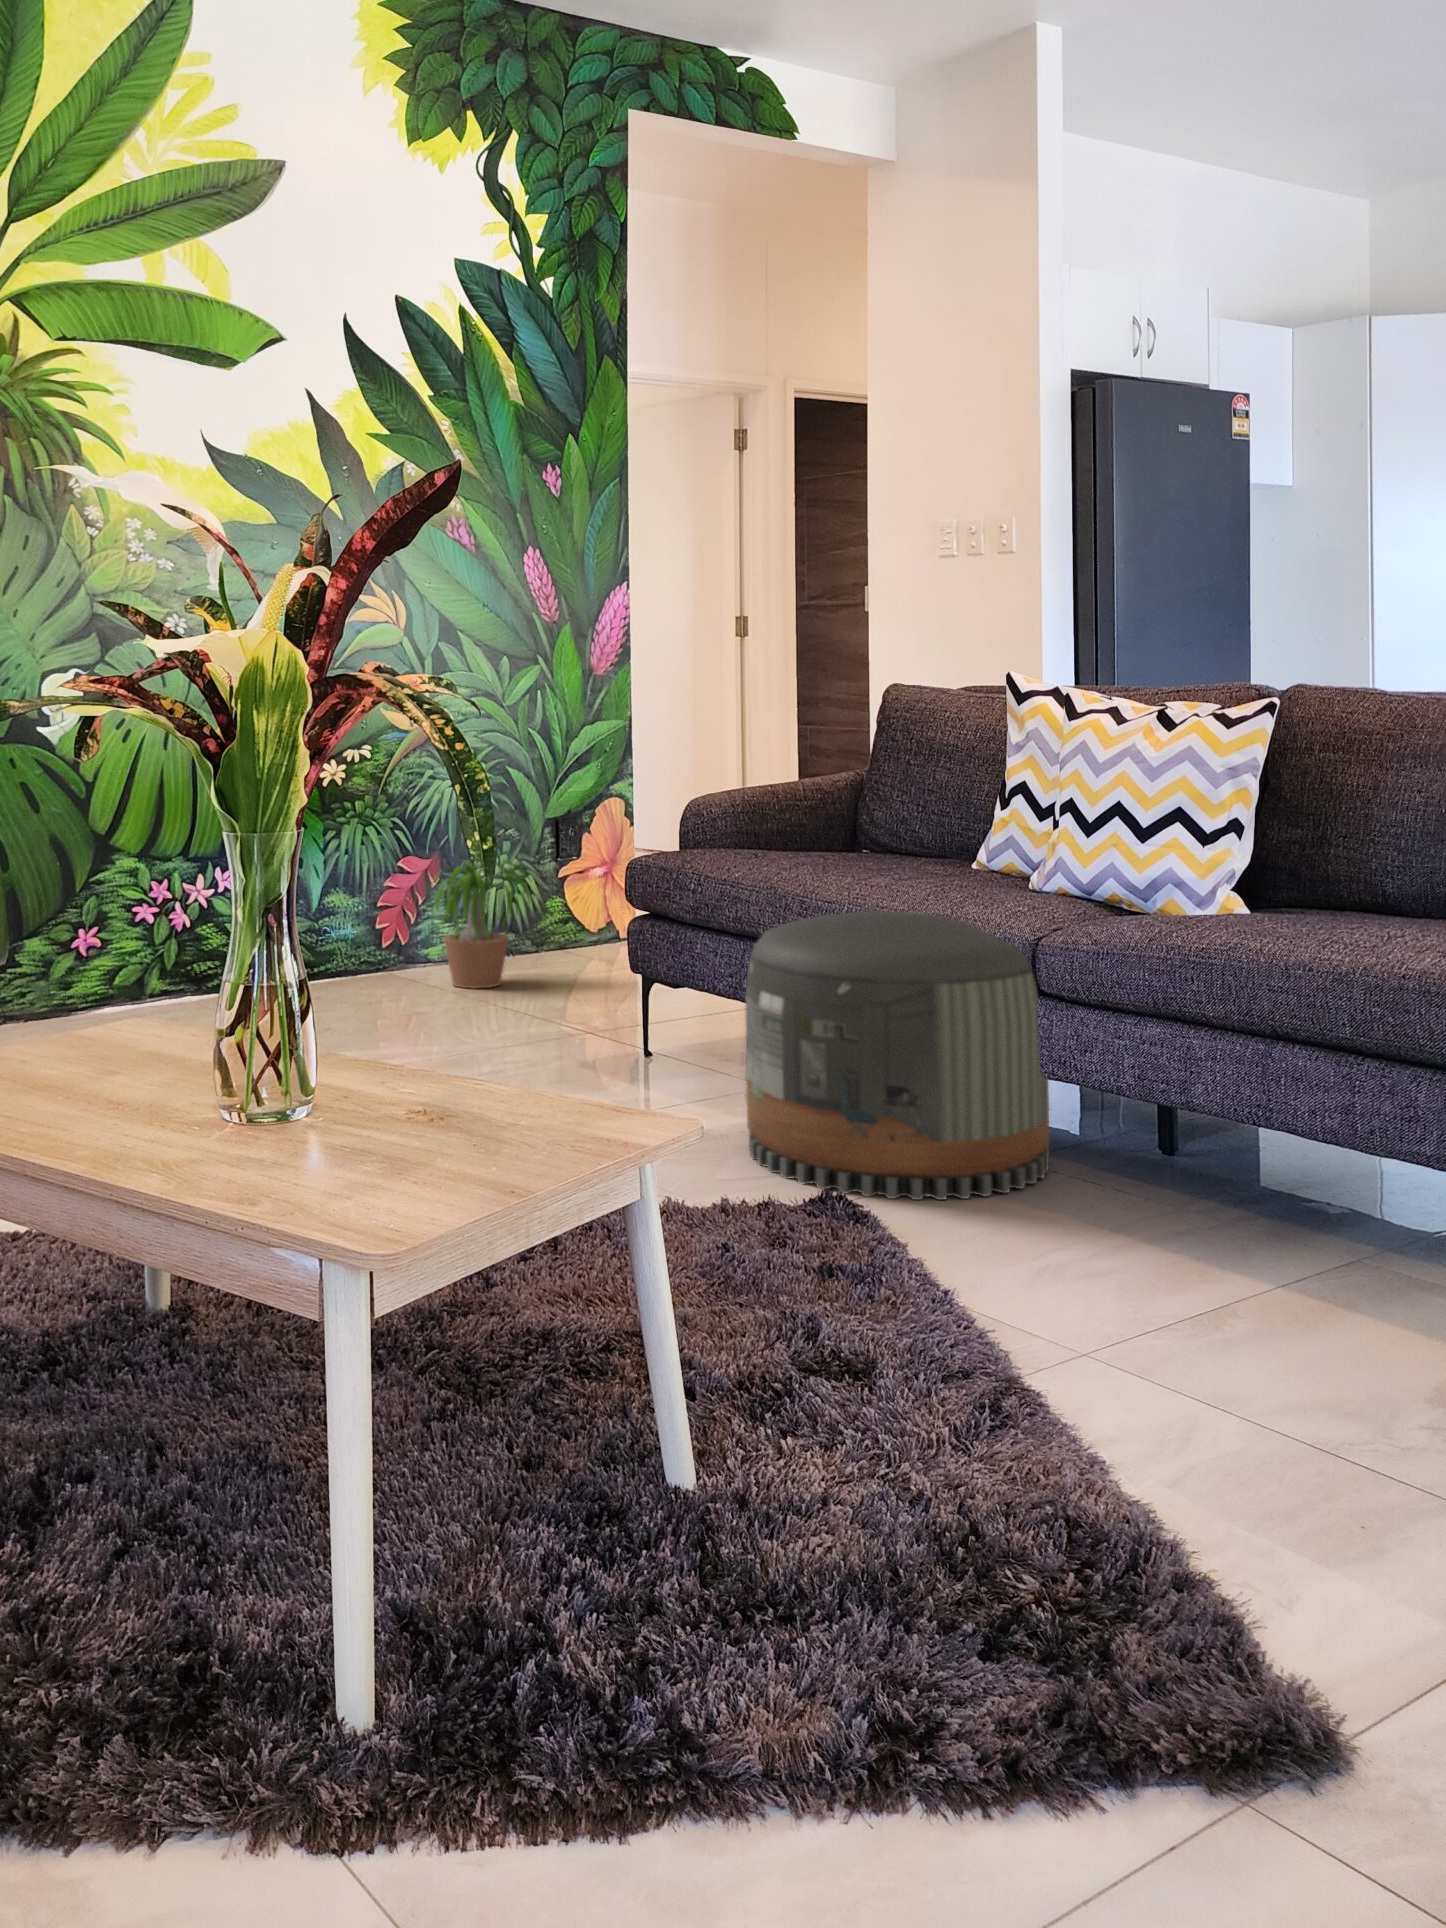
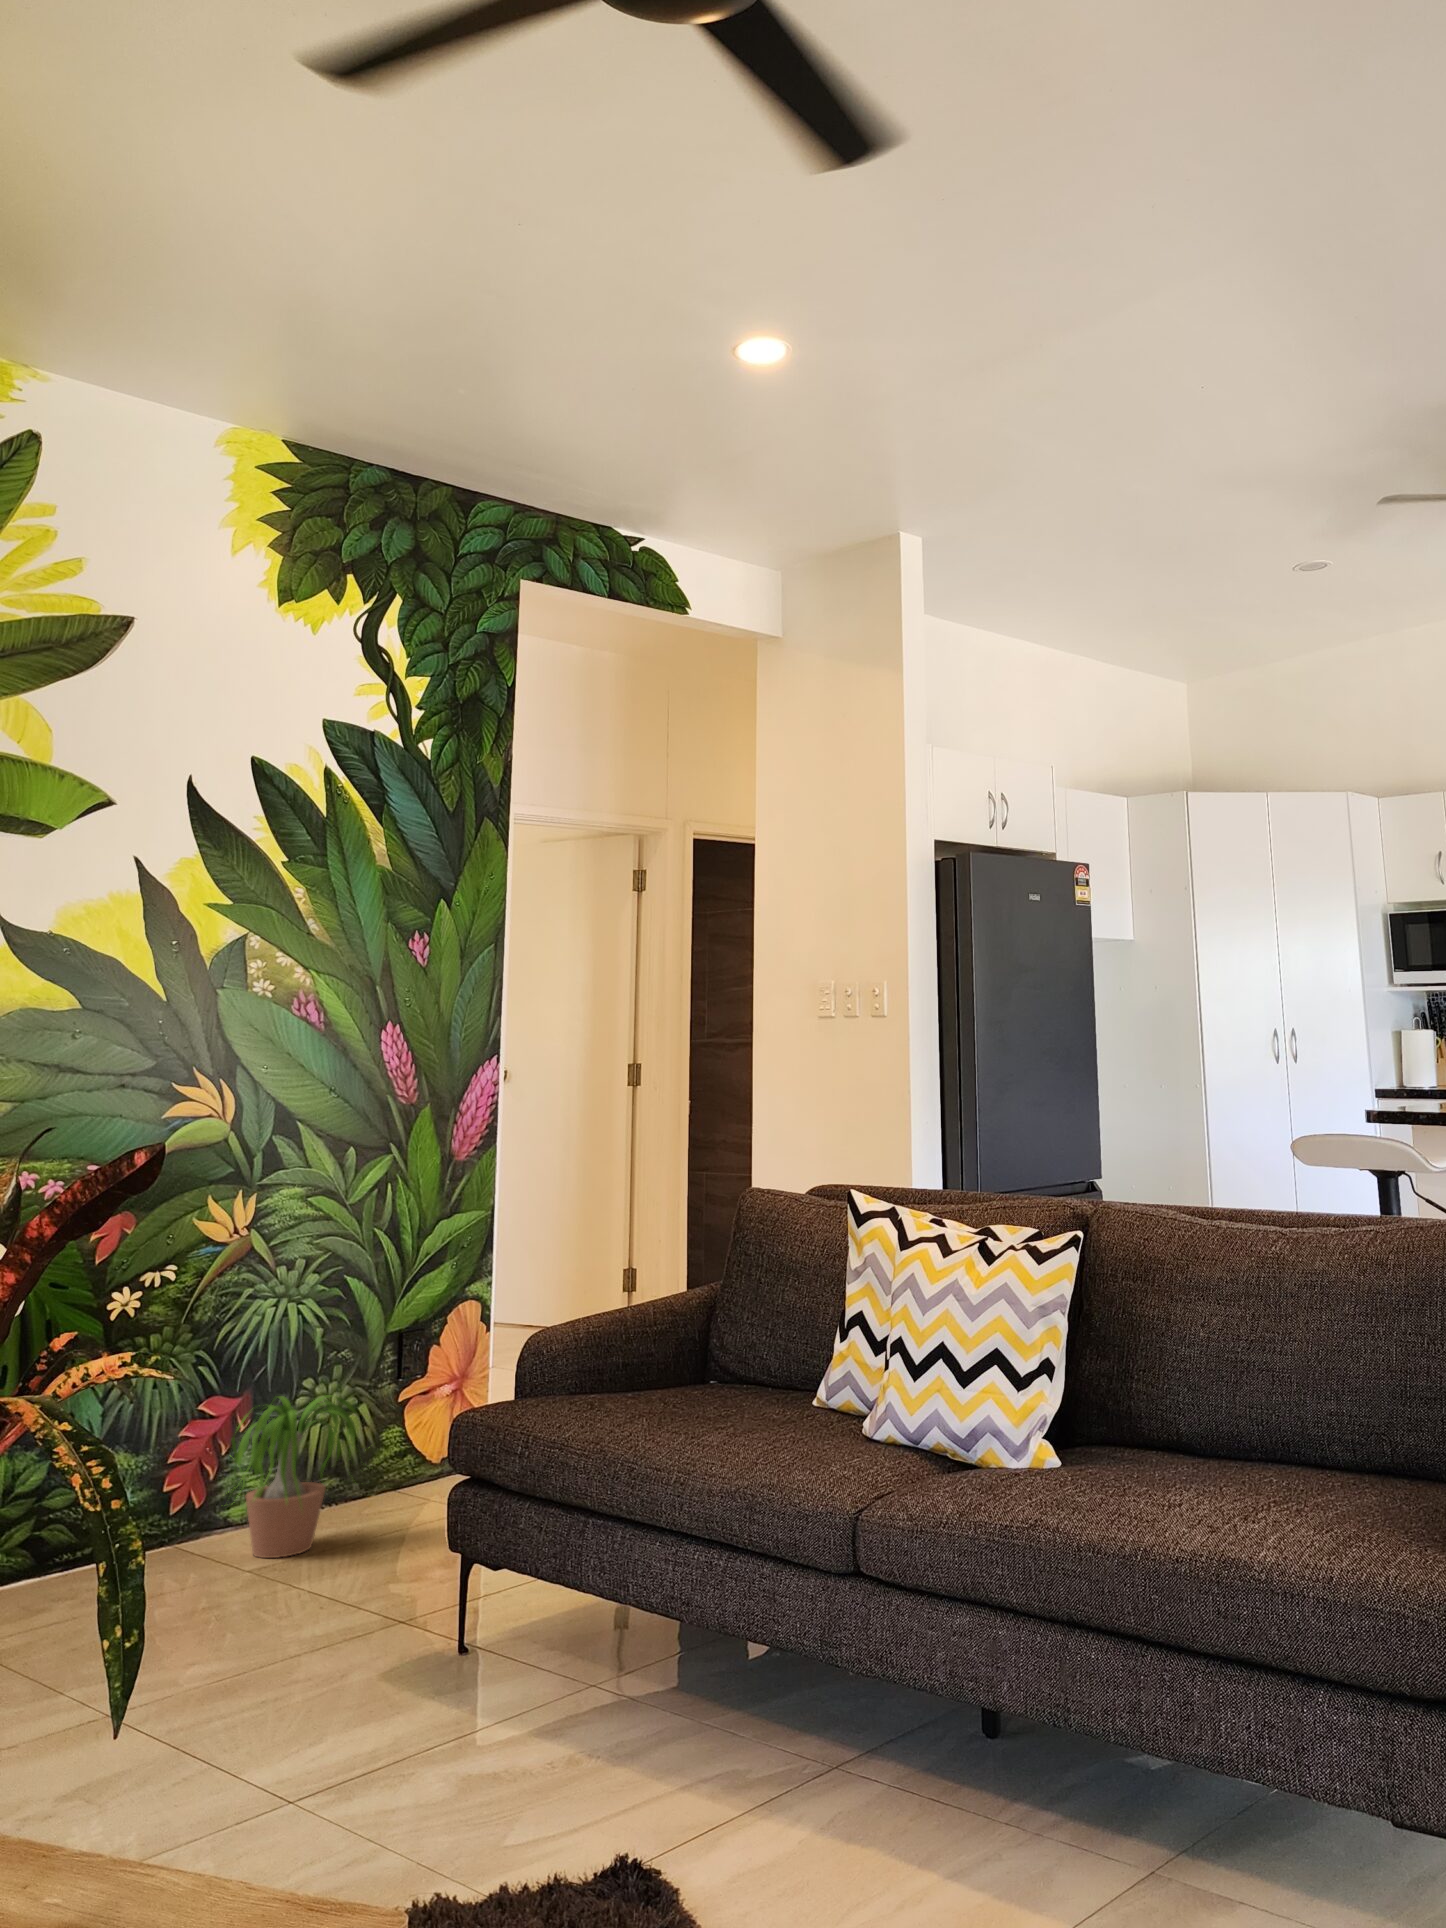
pouf: present [745,911,1049,1200] -> none [545,1478,872,1854]

